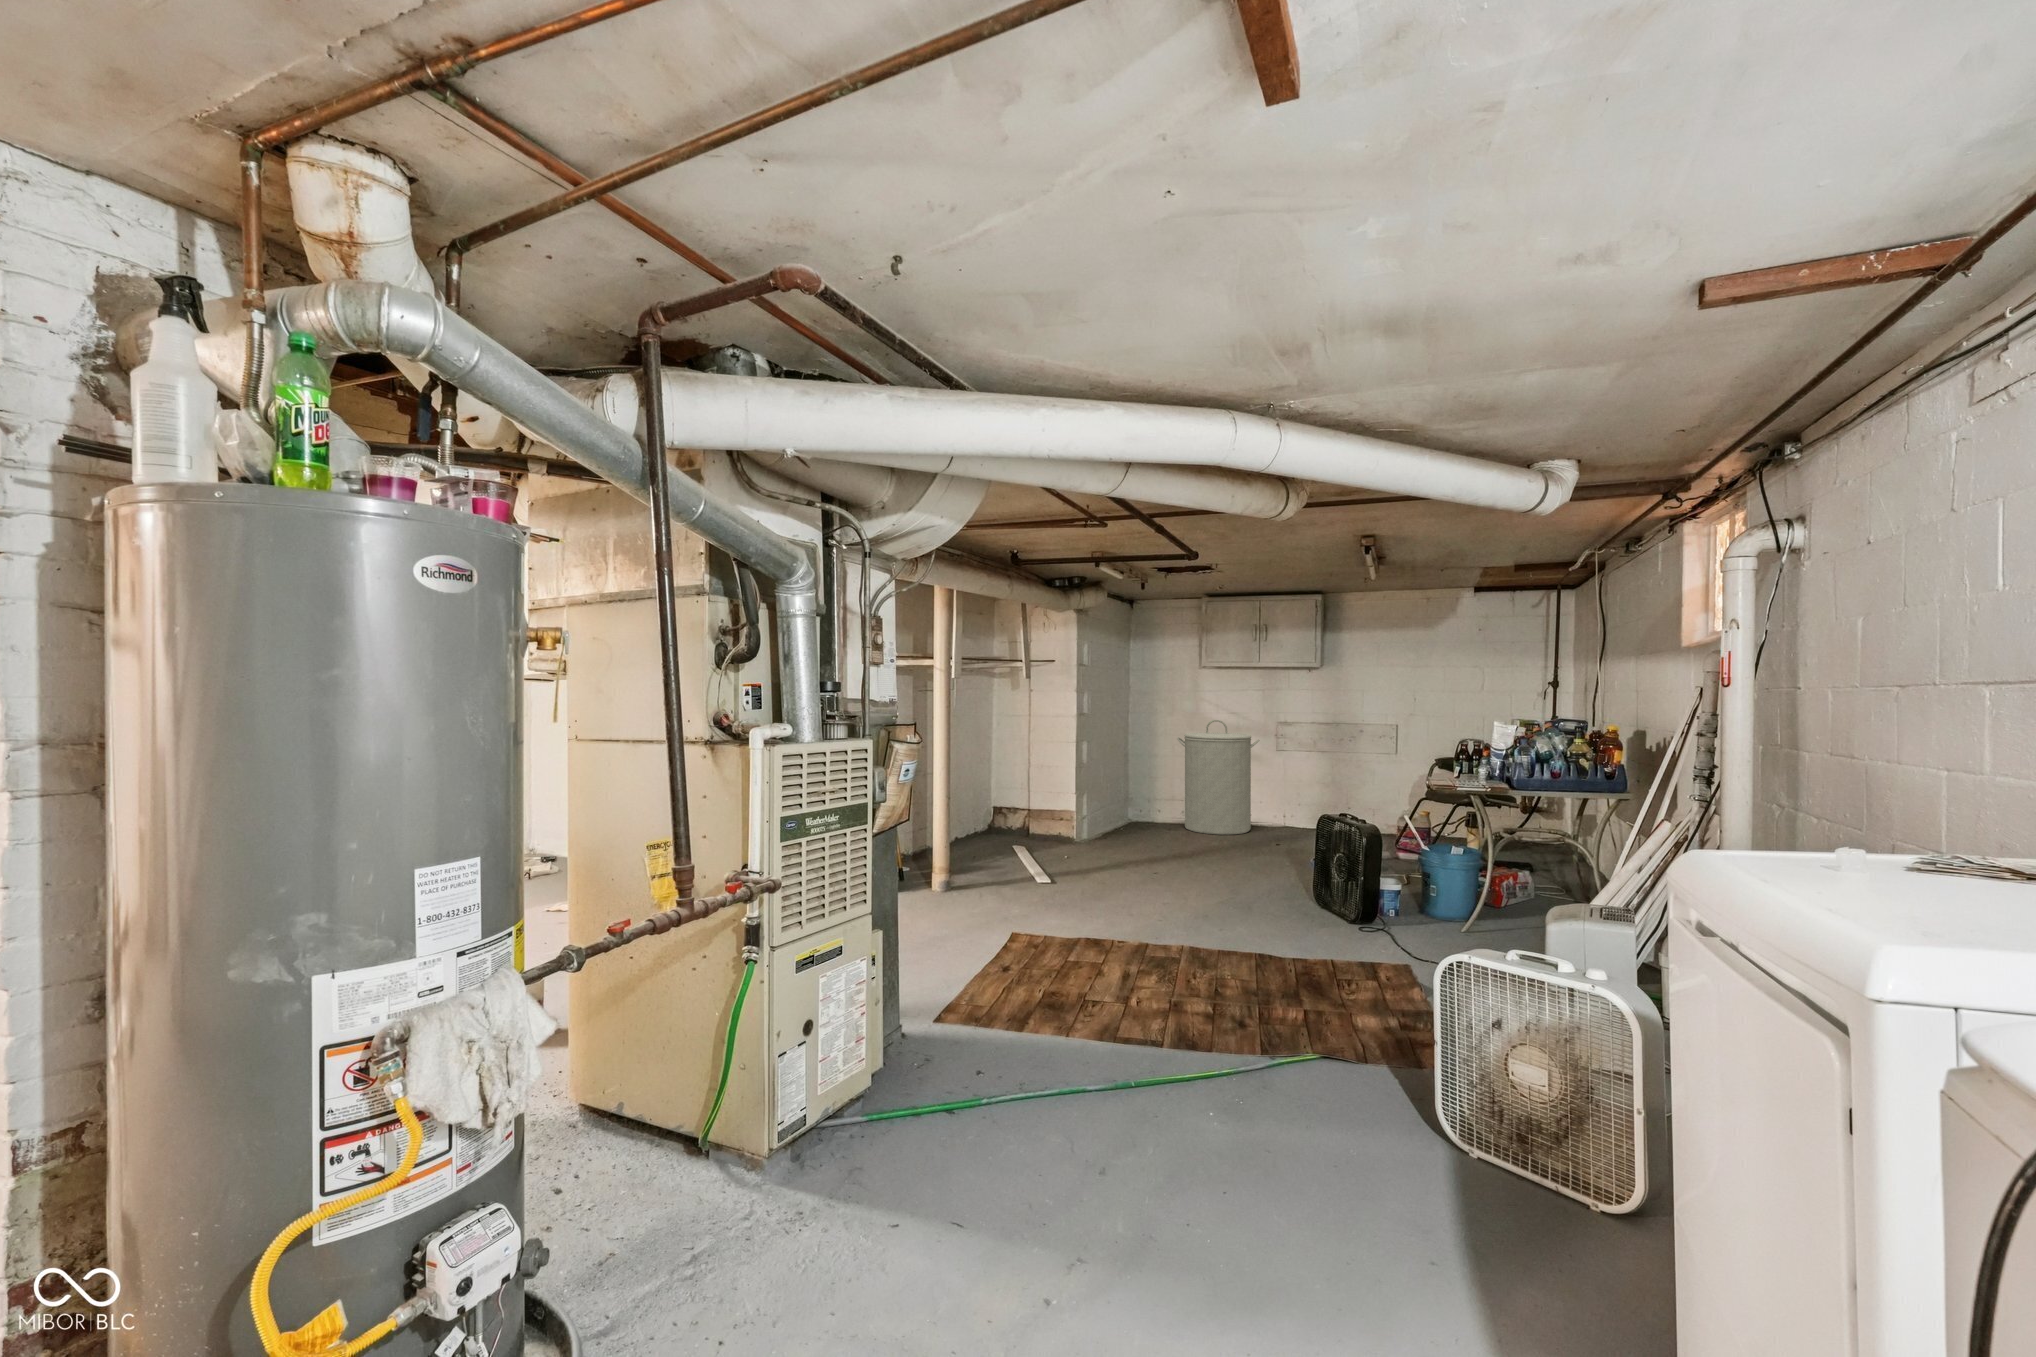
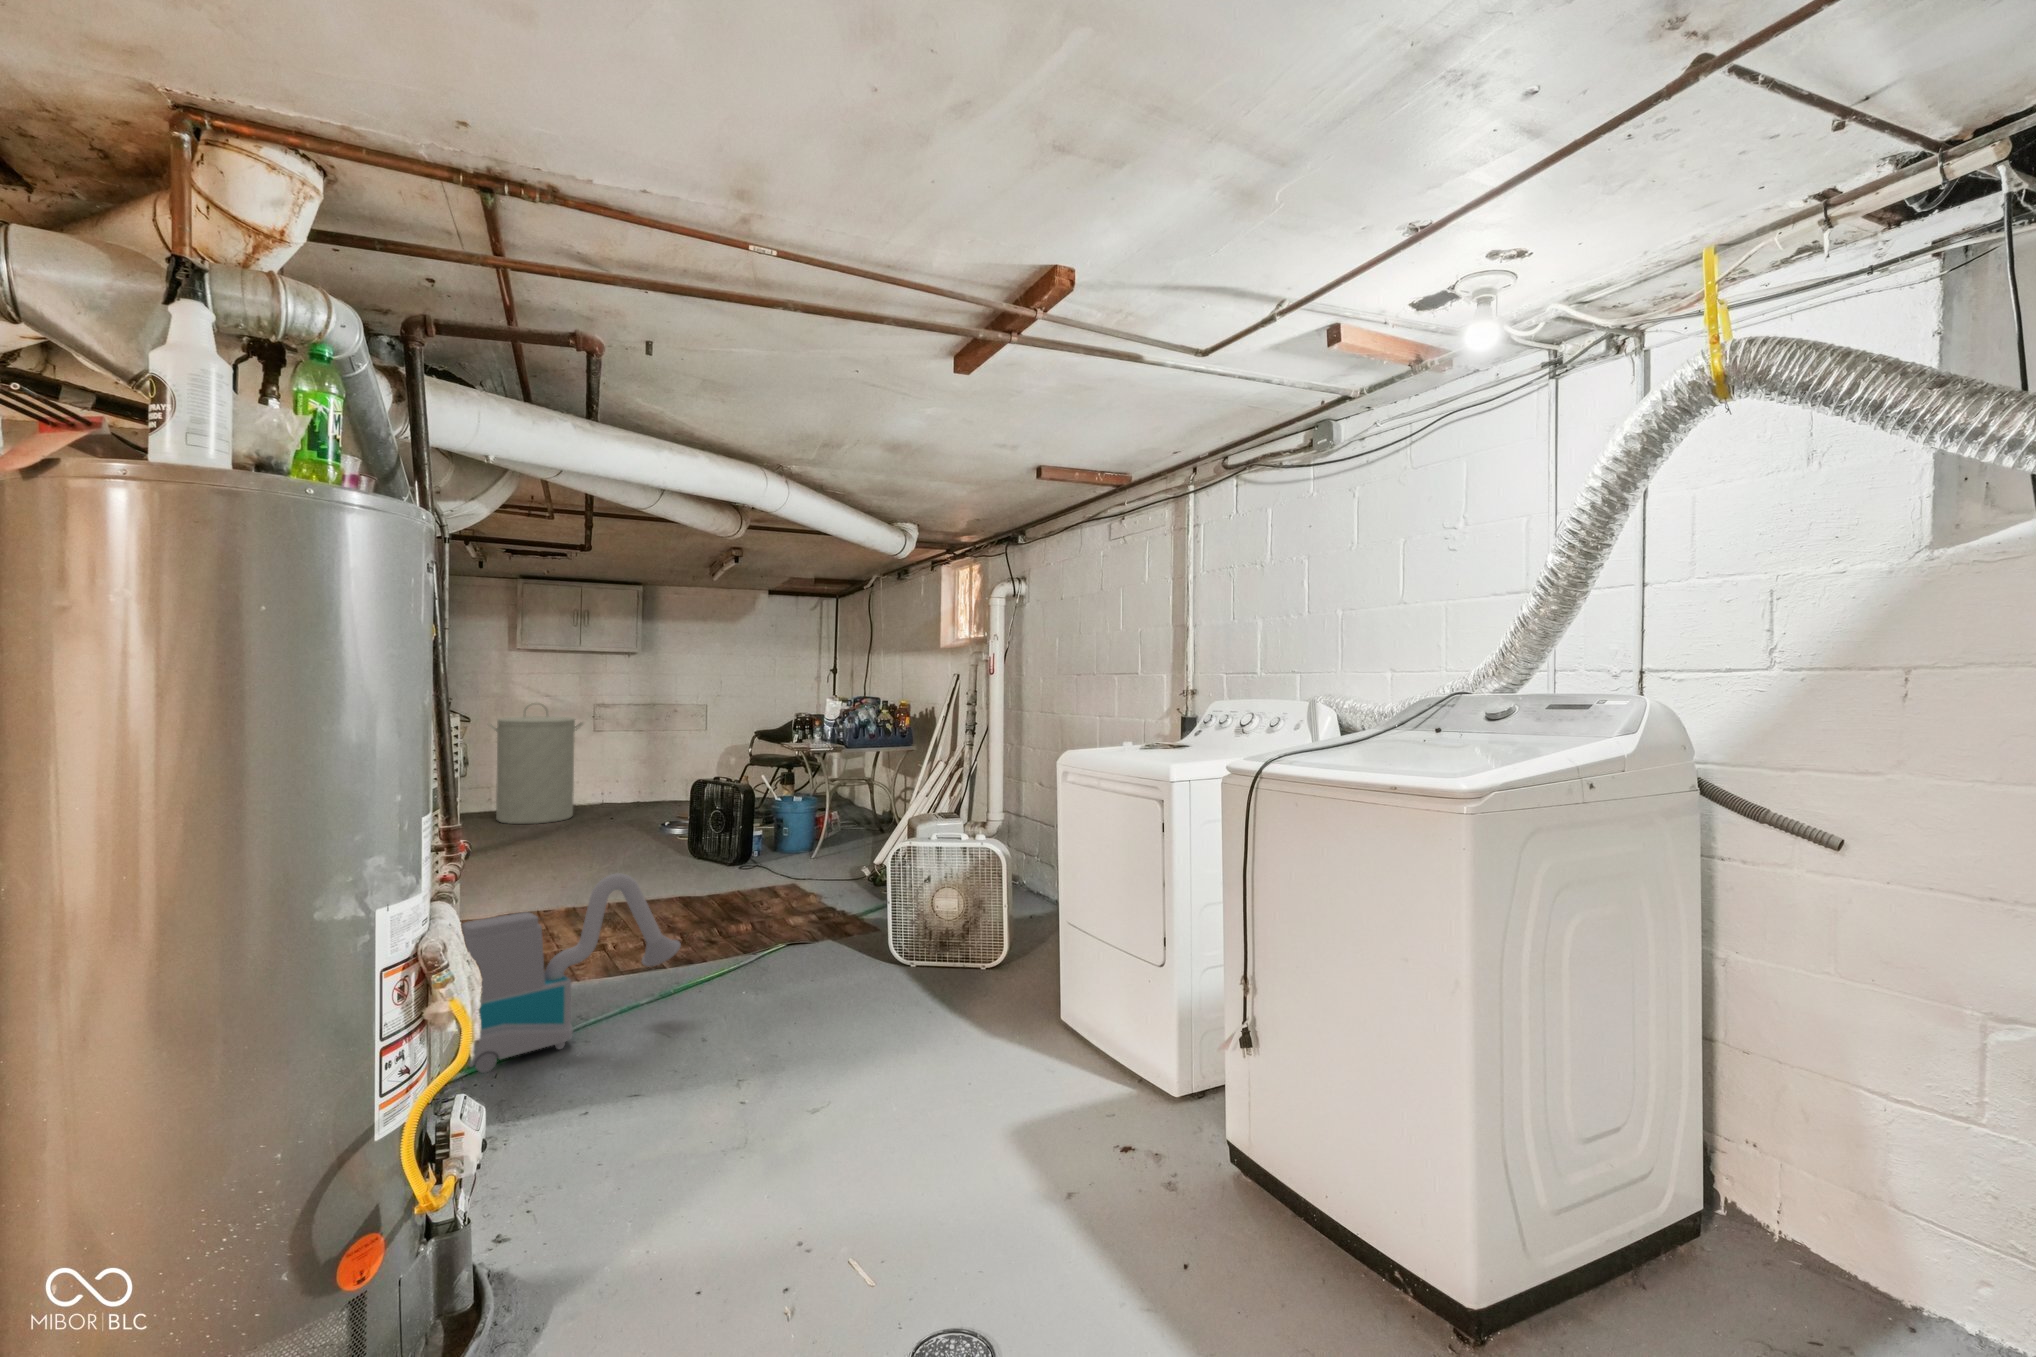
vacuum cleaner: none [882,921,1124,1109] -> present [462,873,681,1073]

